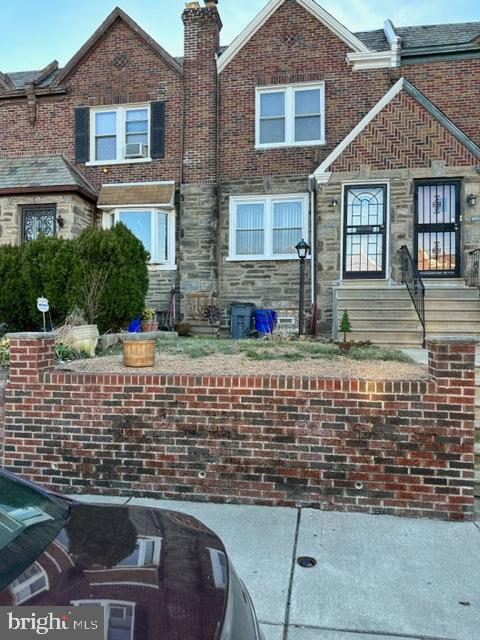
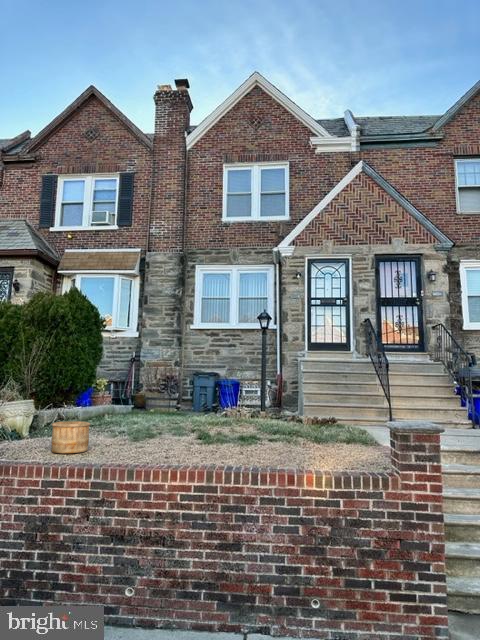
potted tree: present [337,309,353,353] -> none [296,386,314,435]

